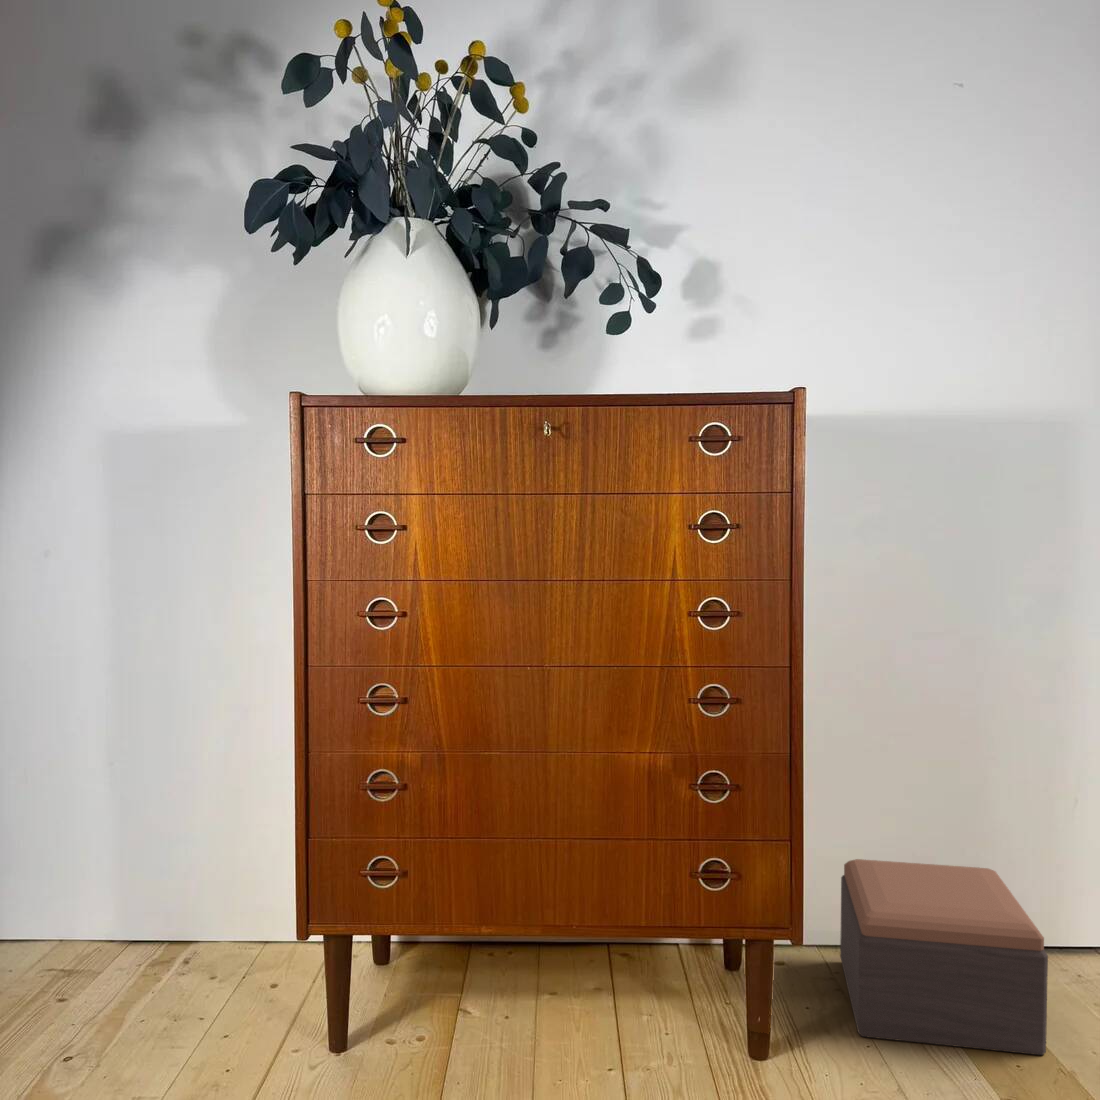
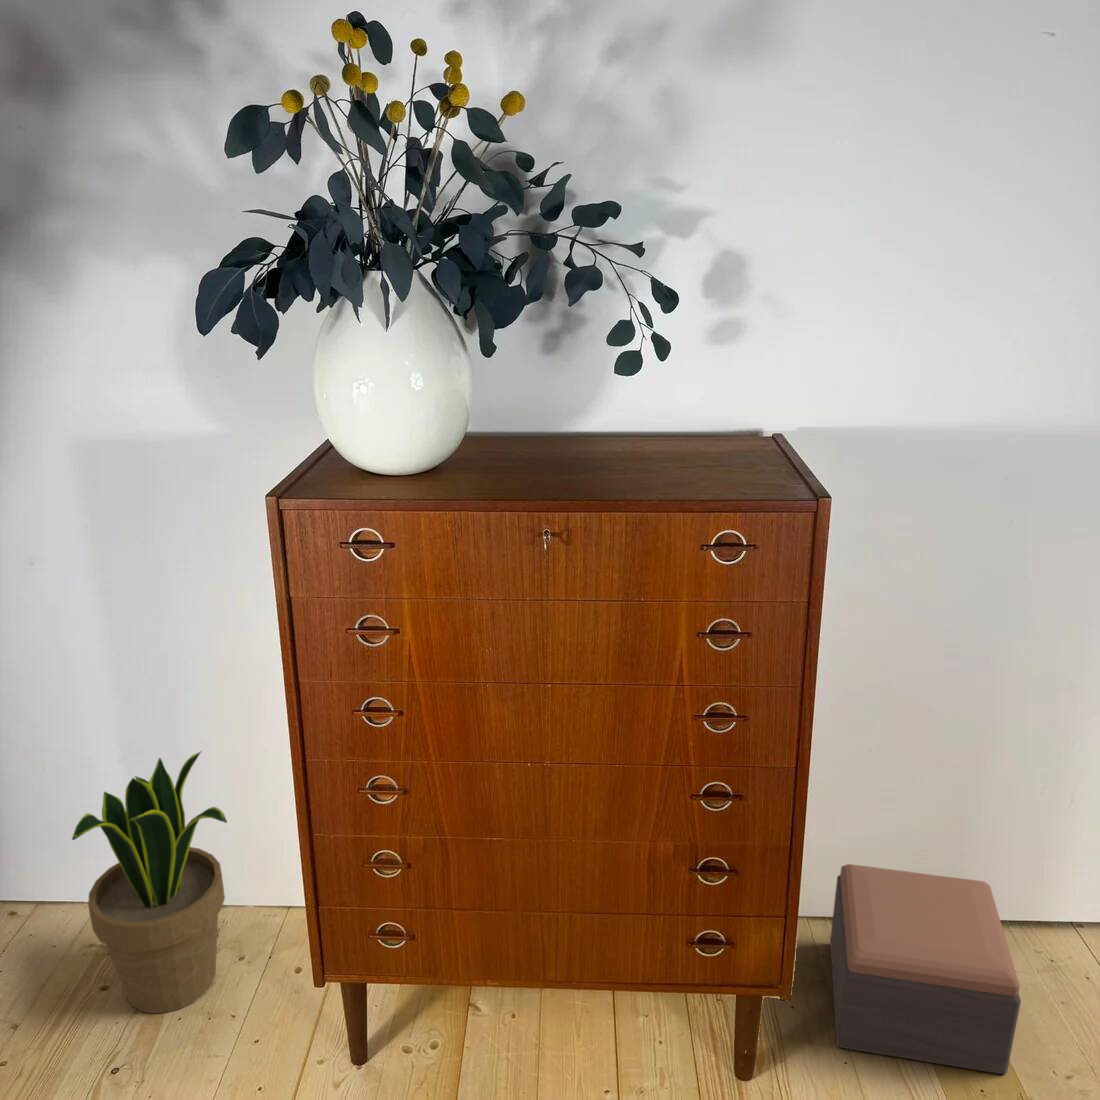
potted plant: none [56,734,216,1018] -> present [72,751,227,1013]

